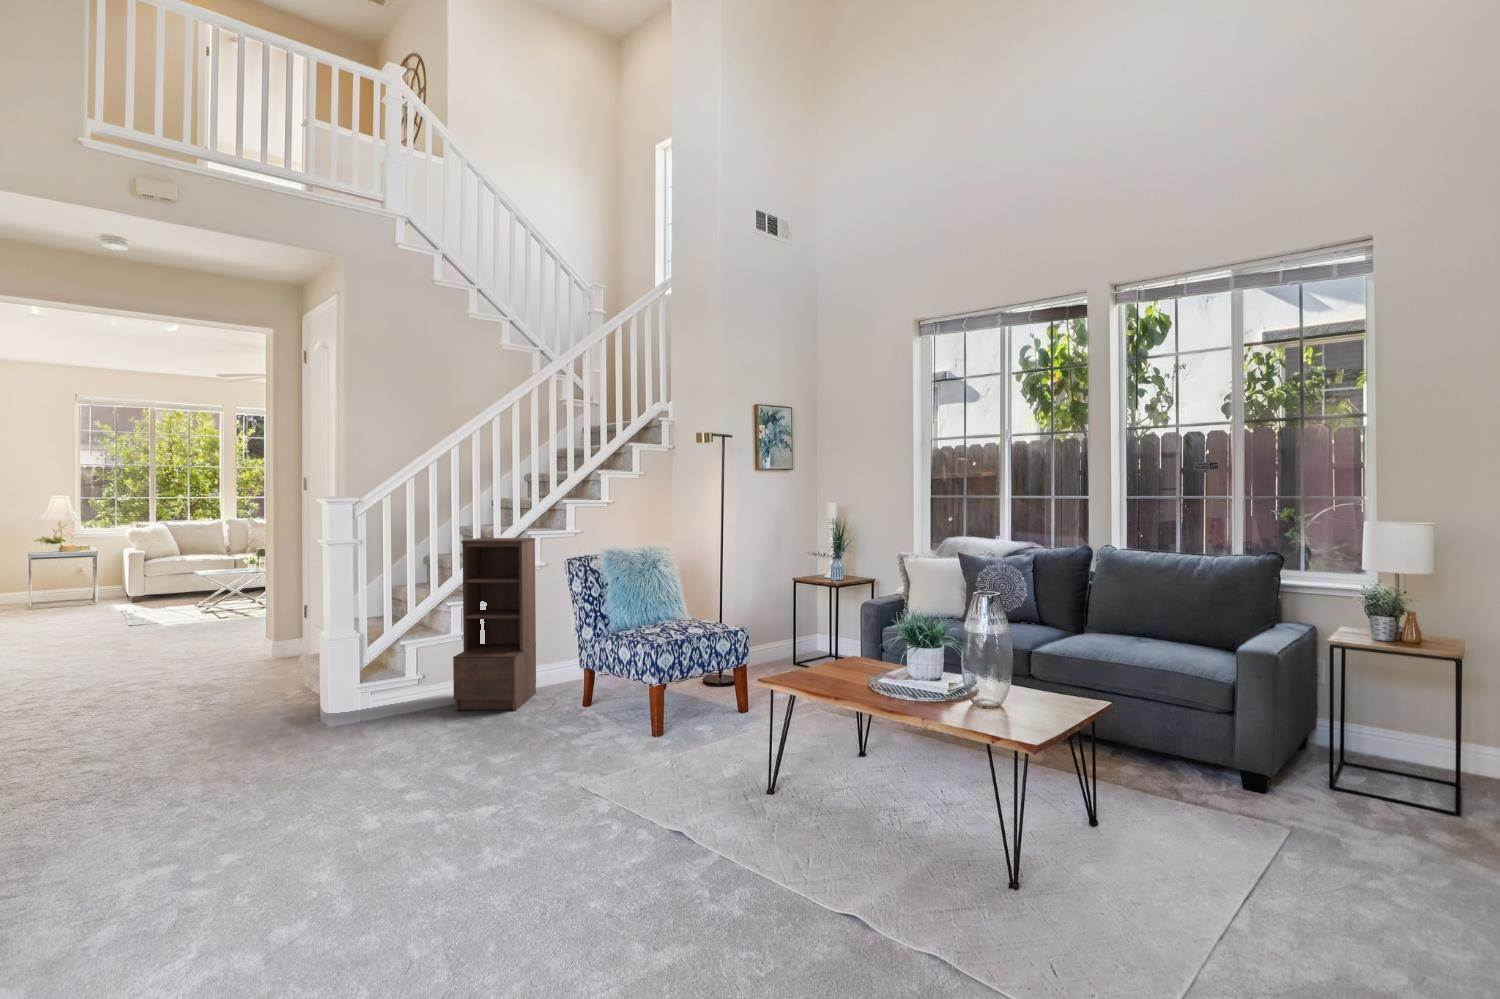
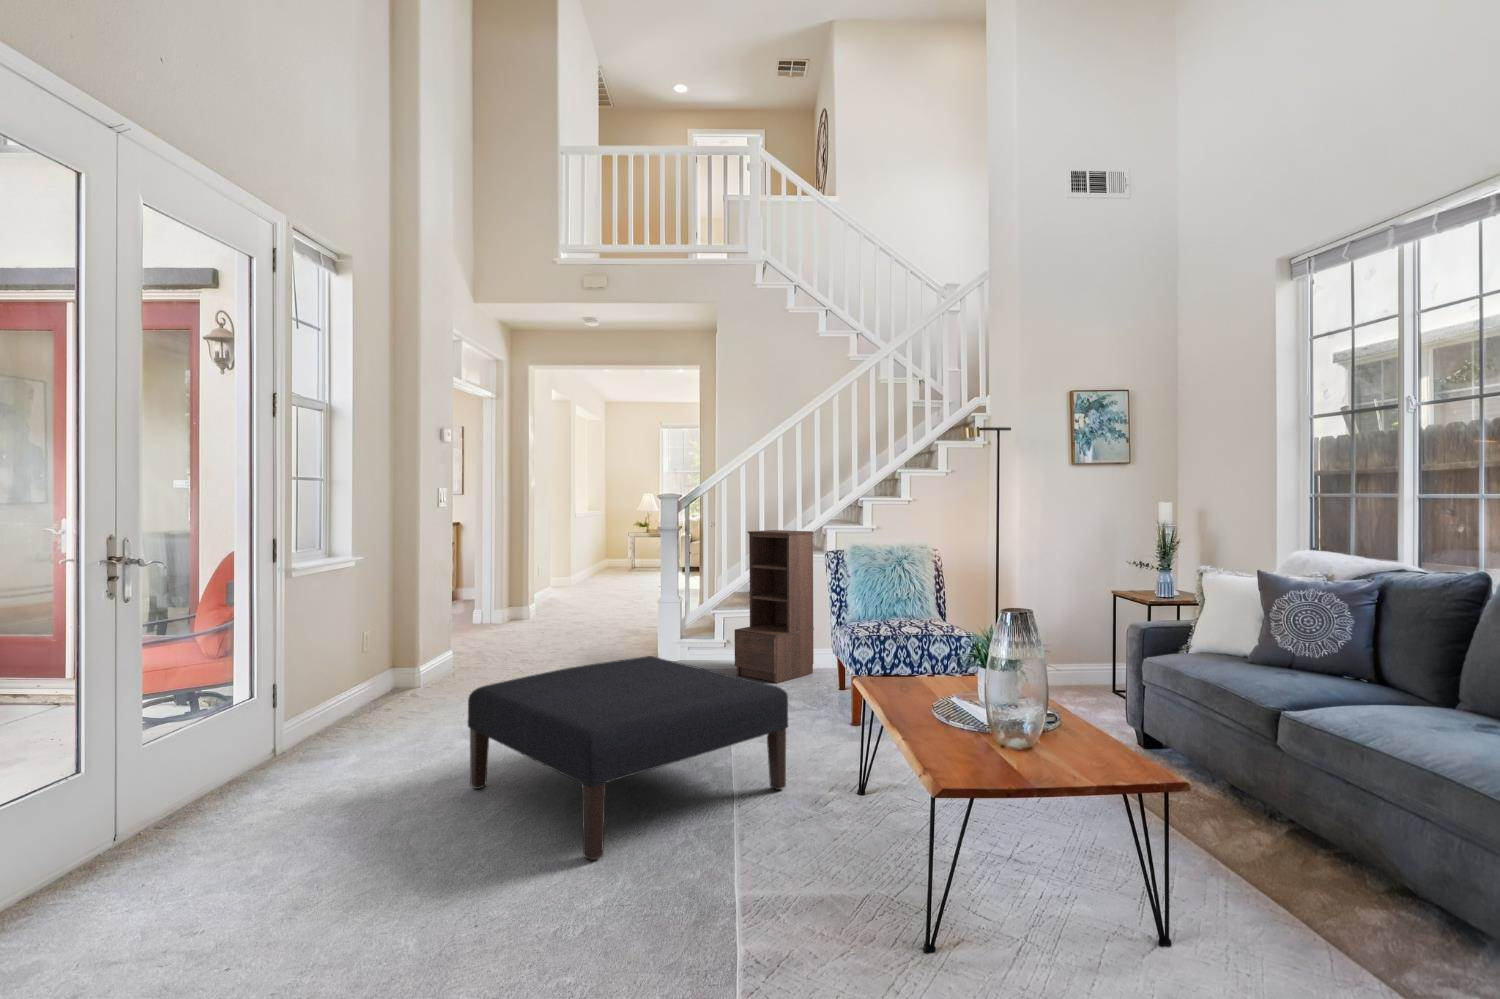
ottoman: none [332,698,709,941] -> present [468,656,788,860]

